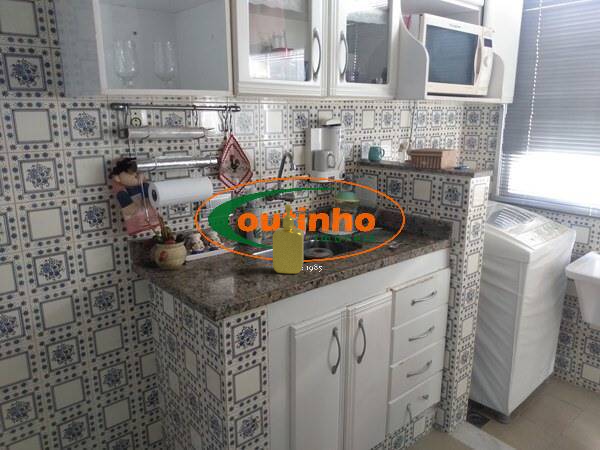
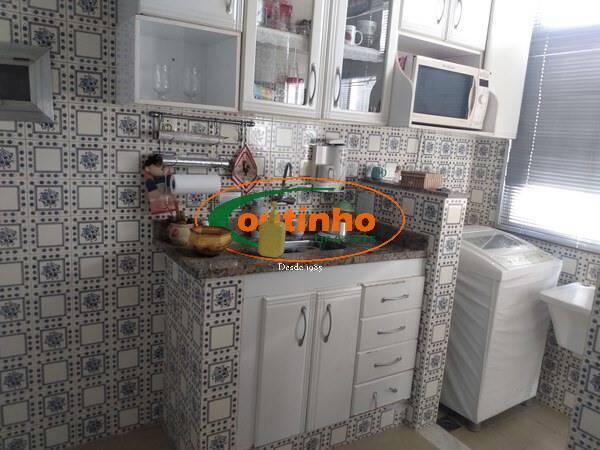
bowl: none [185,242,241,282] -> present [188,225,232,256]

